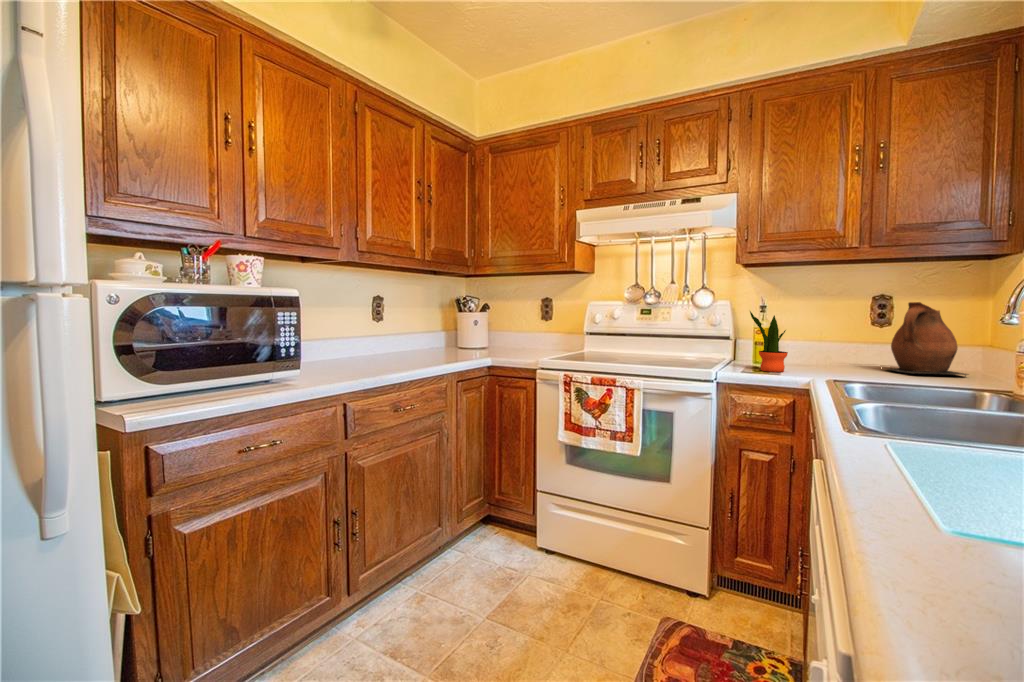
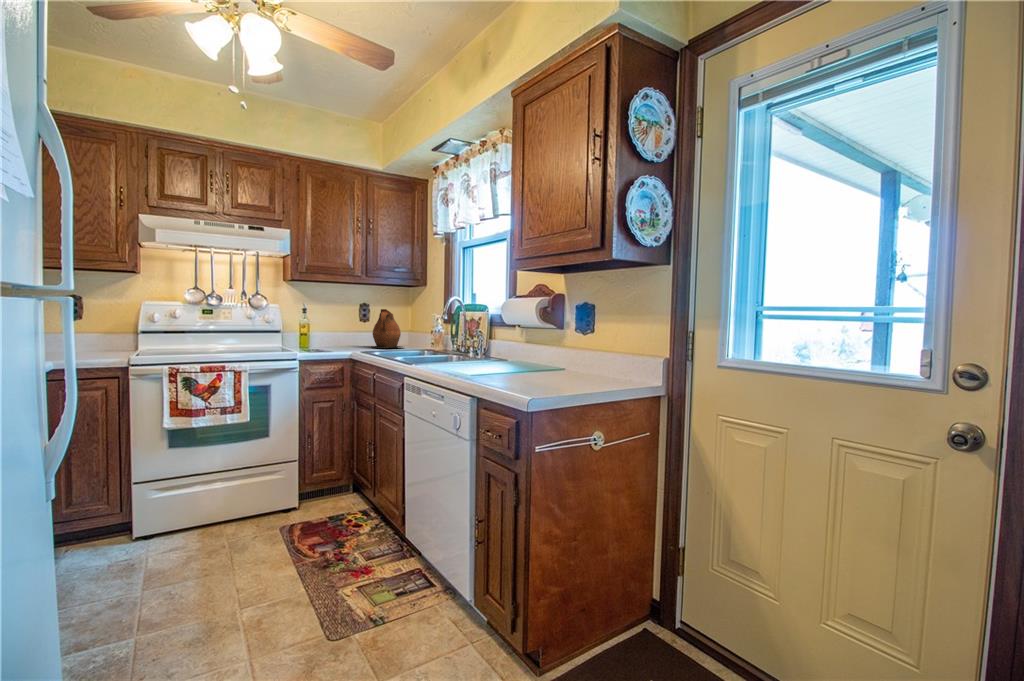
potted plant: present [750,311,788,372] -> none [305,312,329,352]

